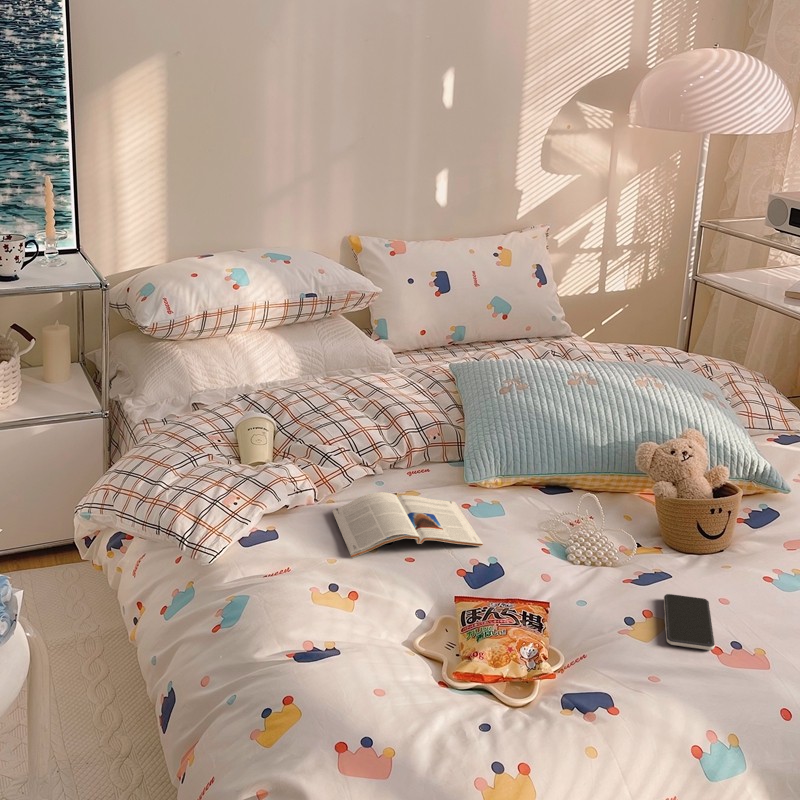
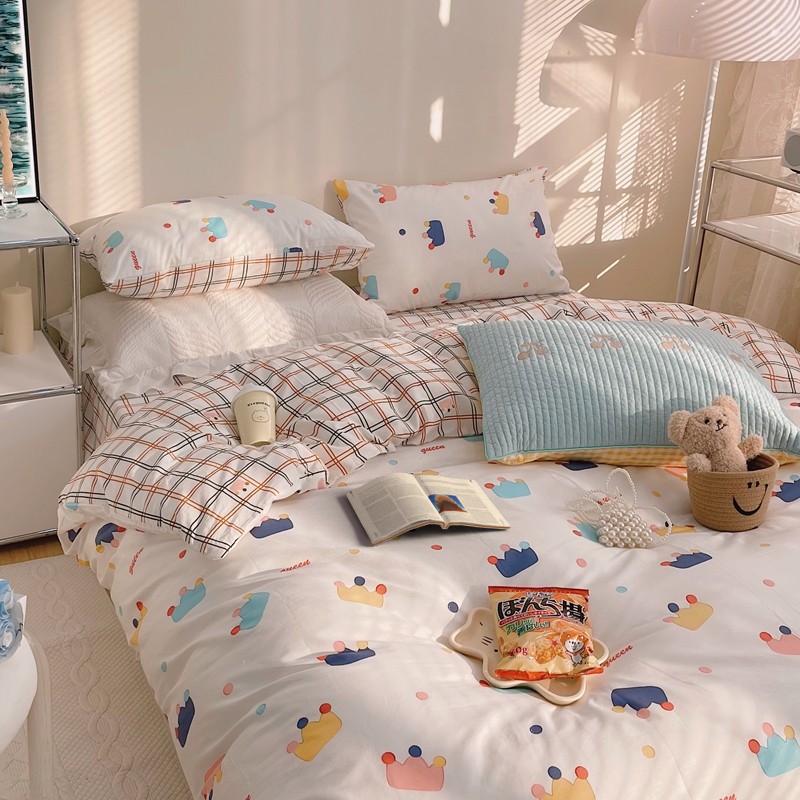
smartphone: present [664,594,715,650] -> none [707,577,765,637]

